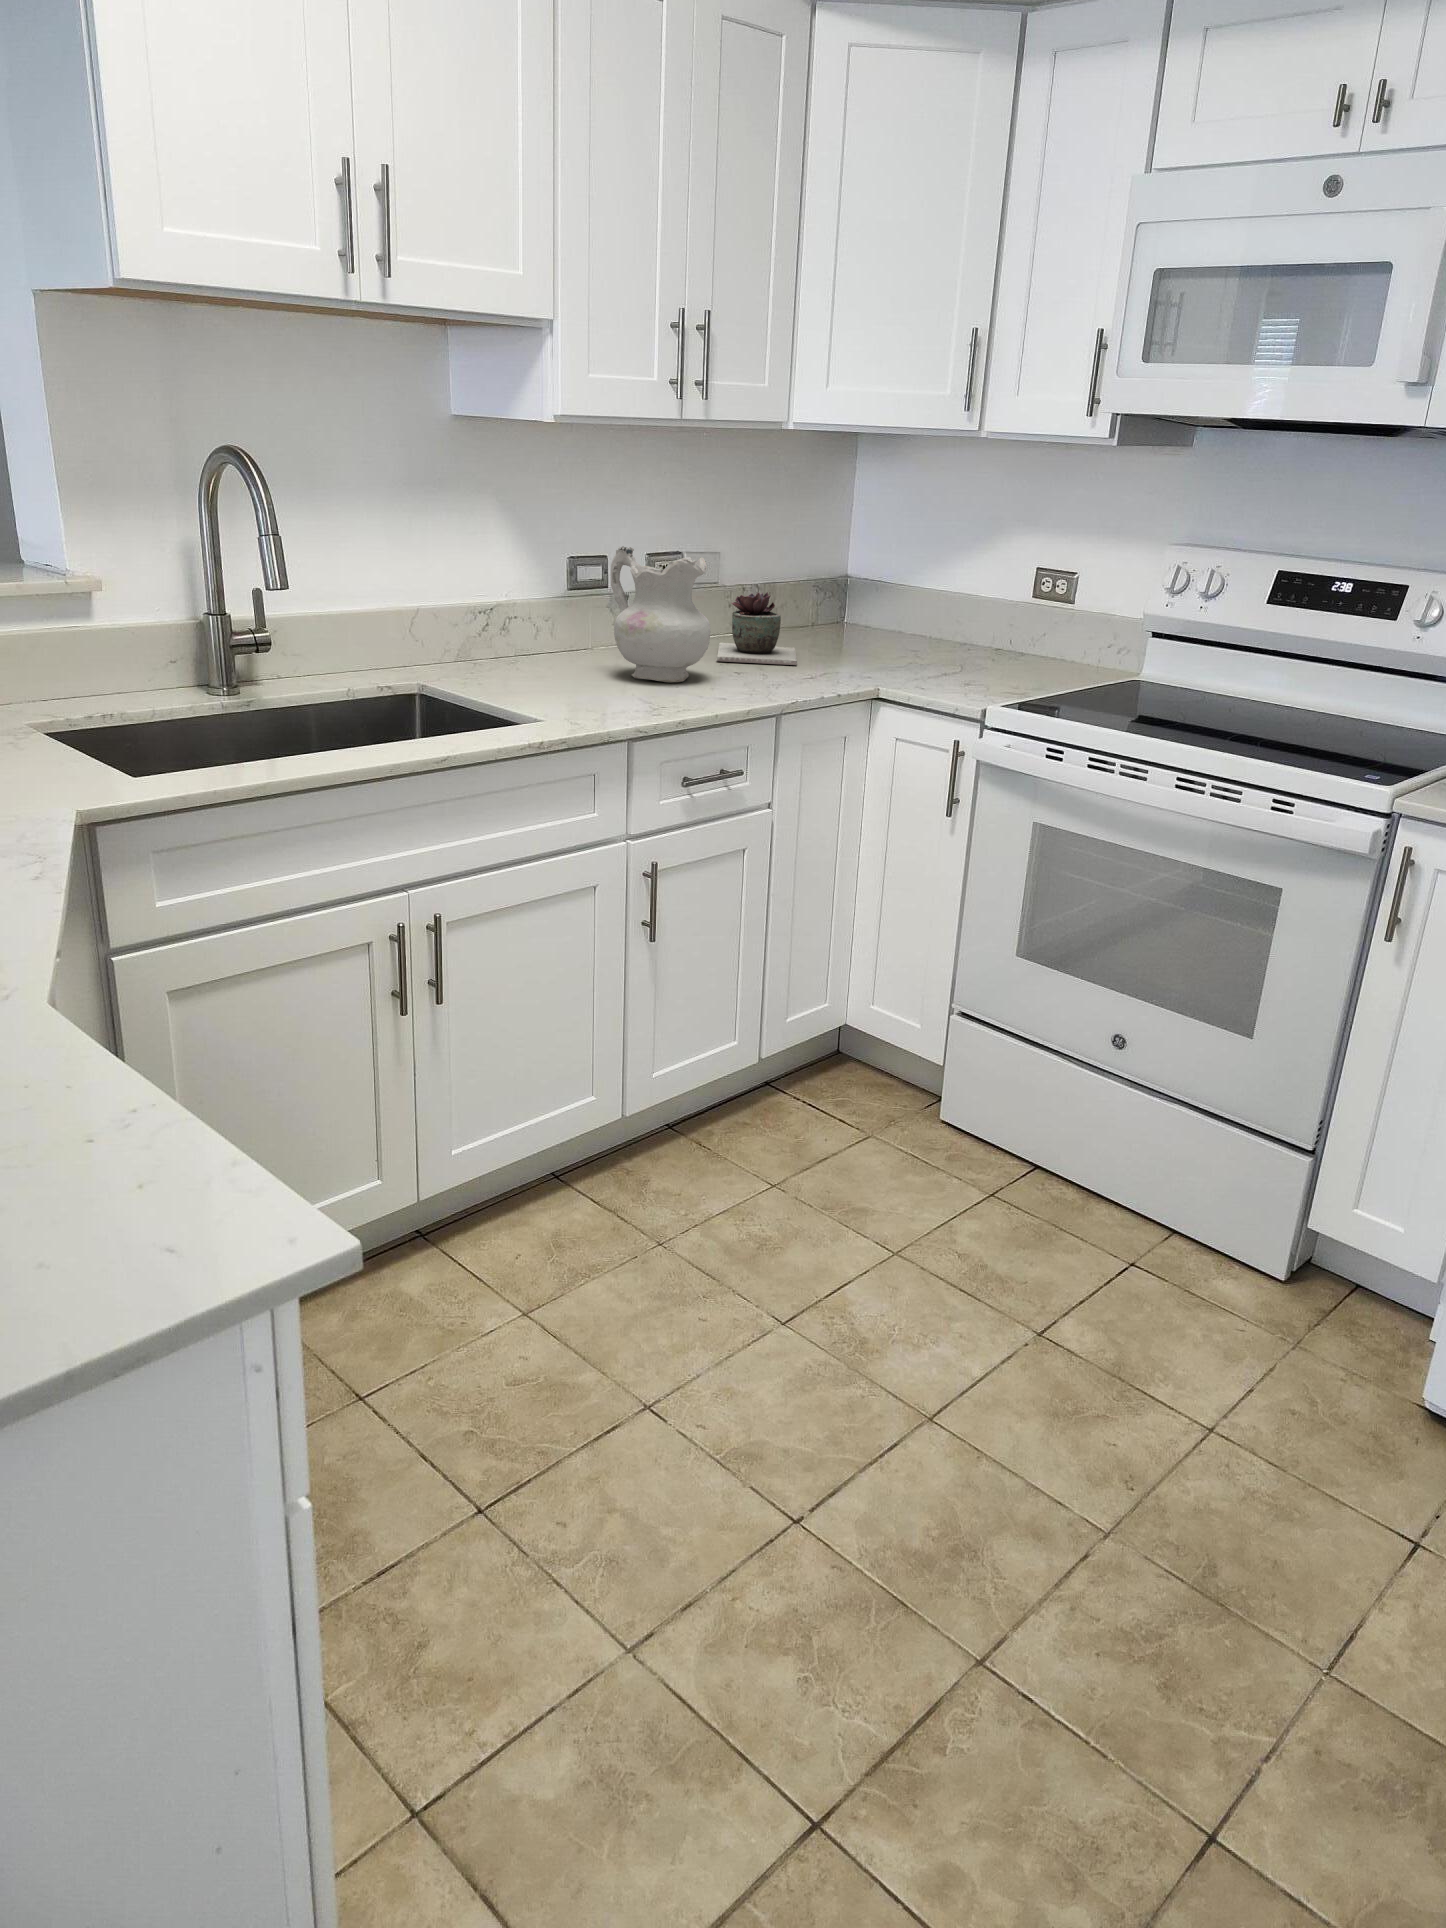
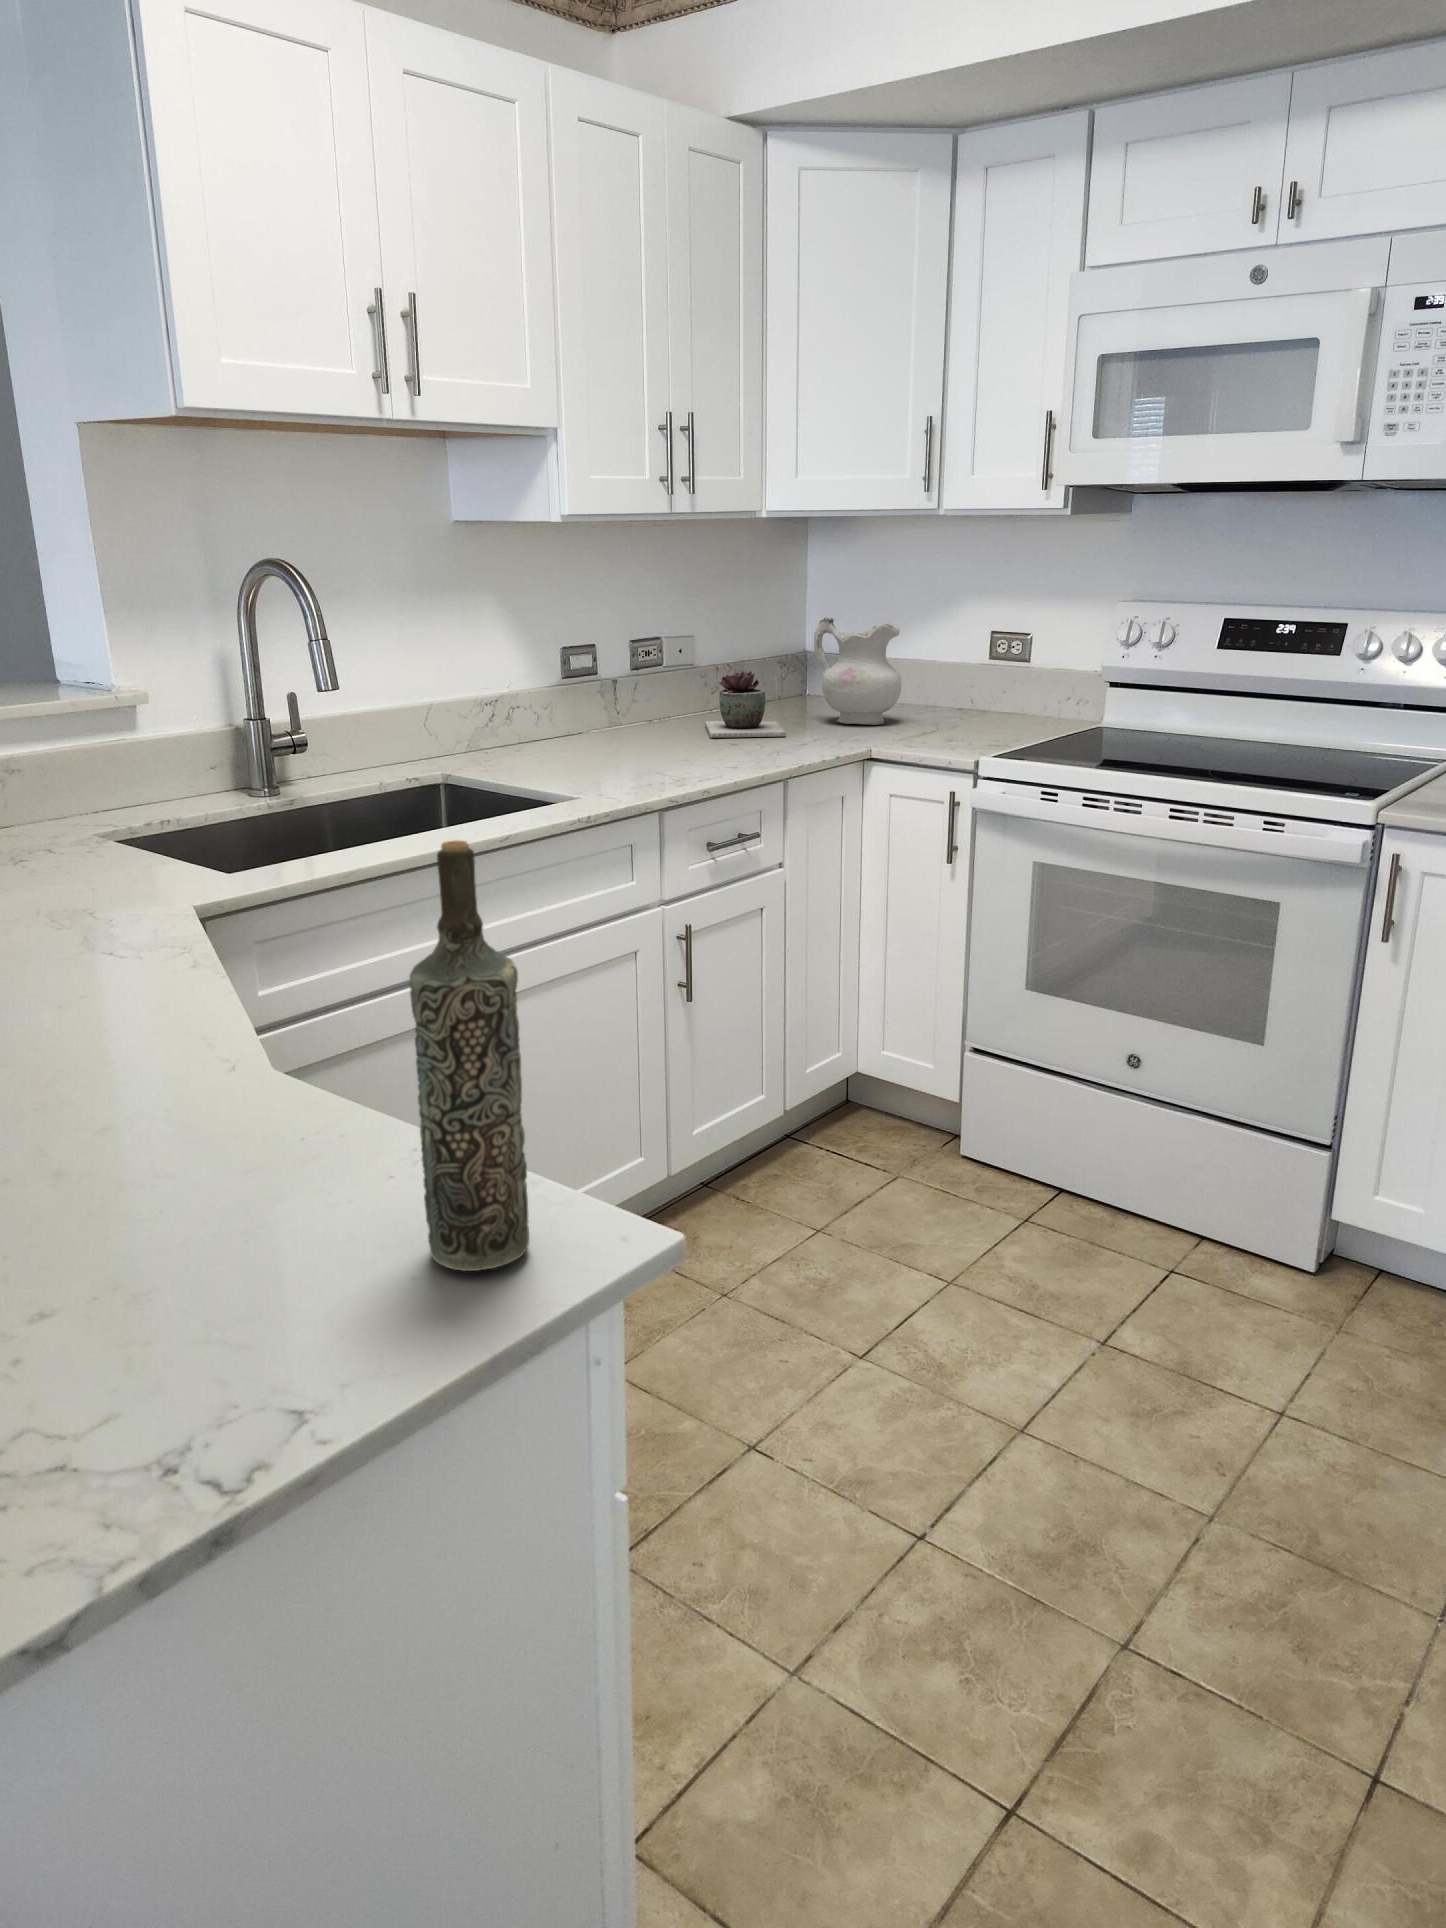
ceramic pitcher: present [611,546,711,682] -> present [814,617,901,725]
bottle: none [69,795,214,1253] -> present [409,840,529,1271]

